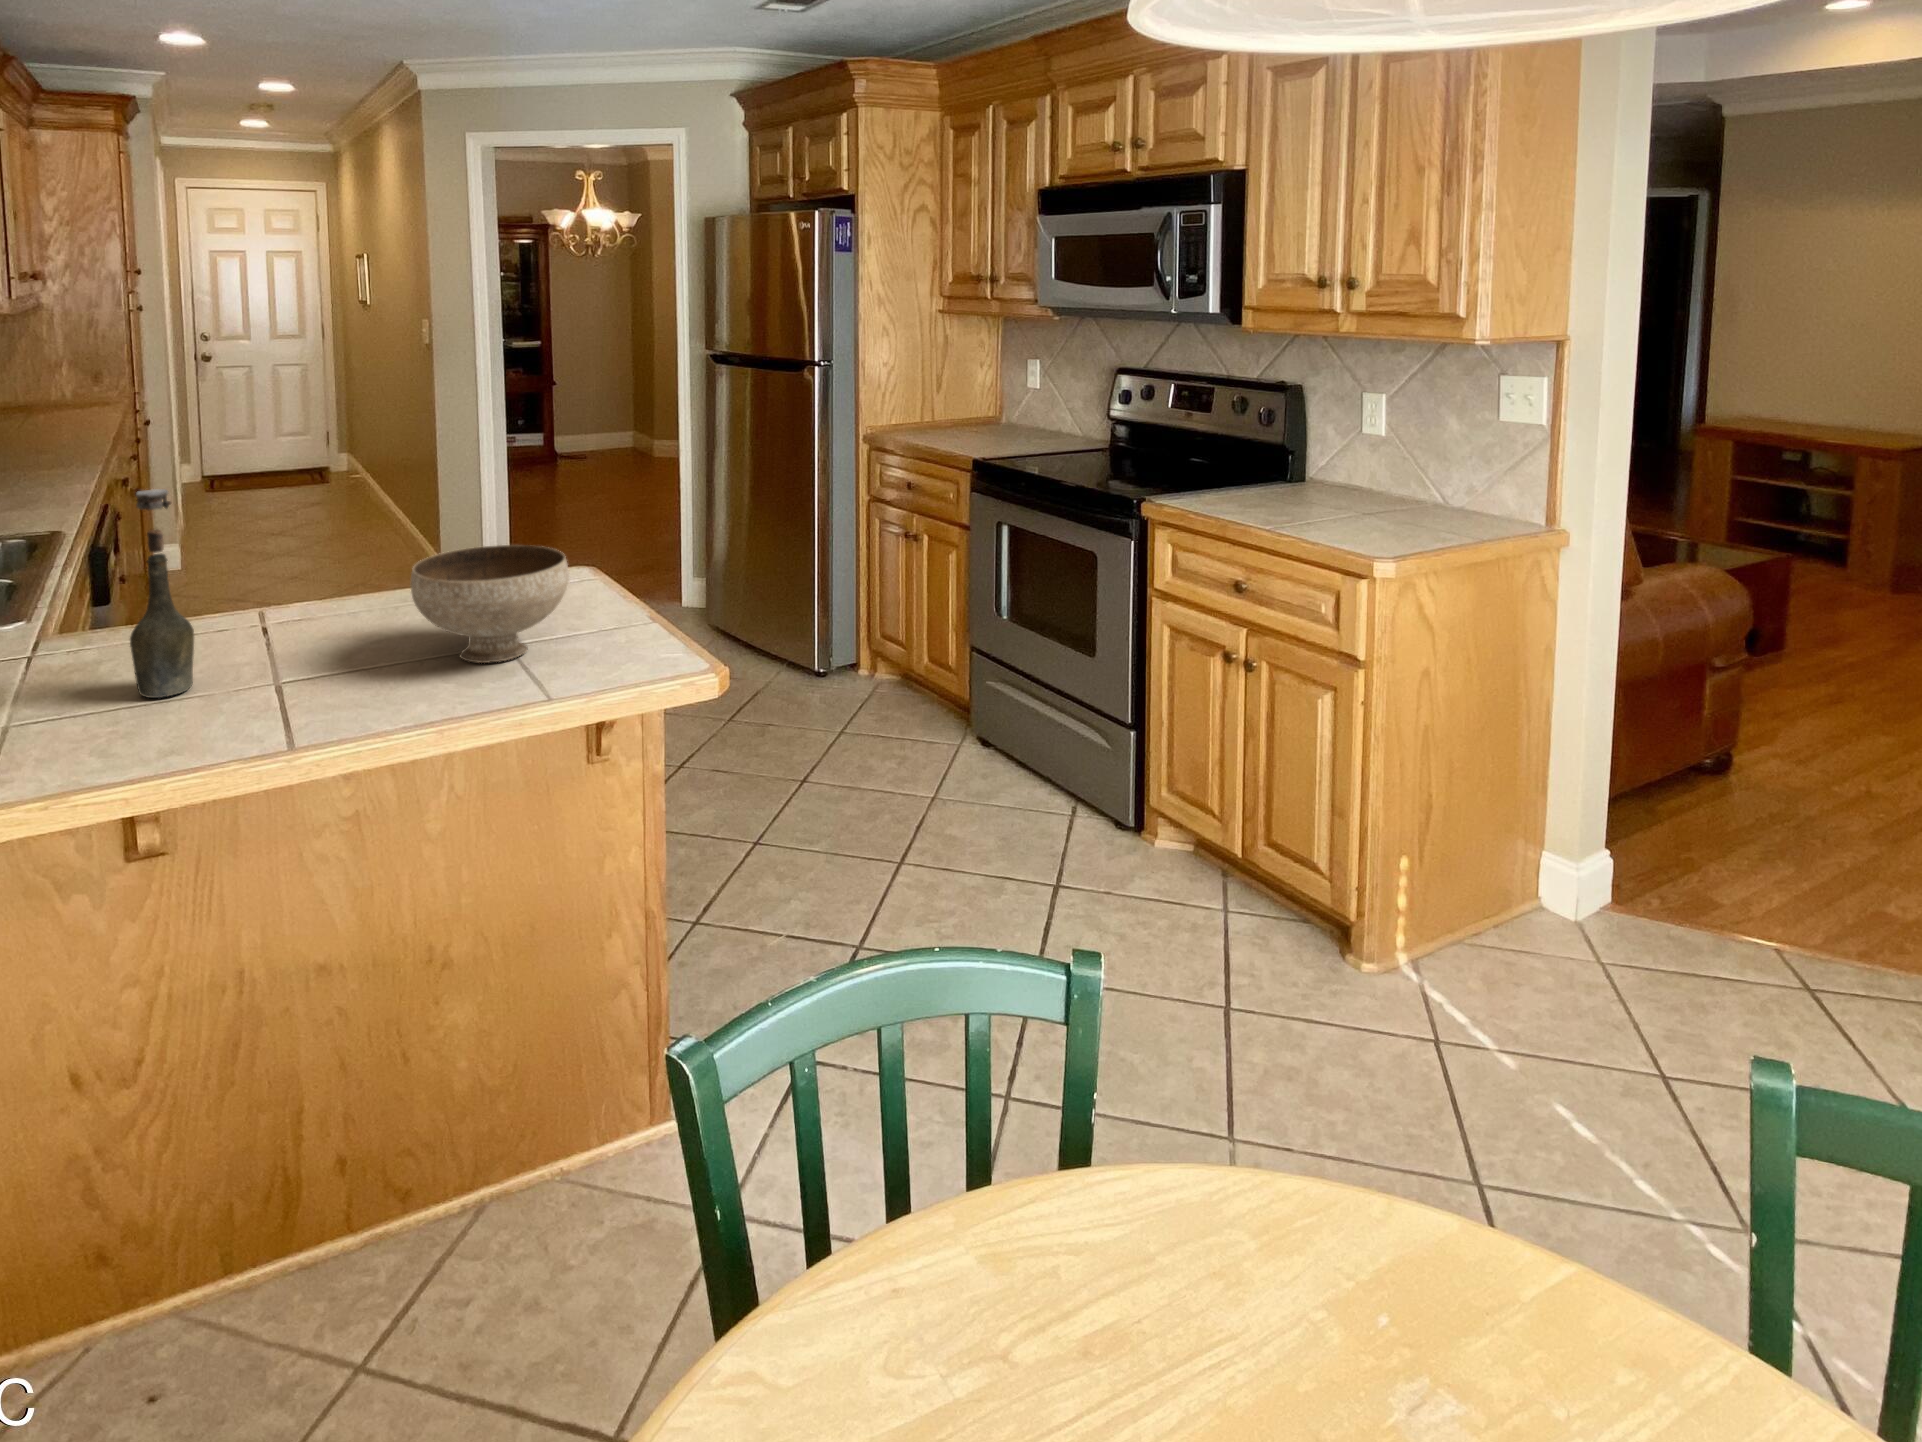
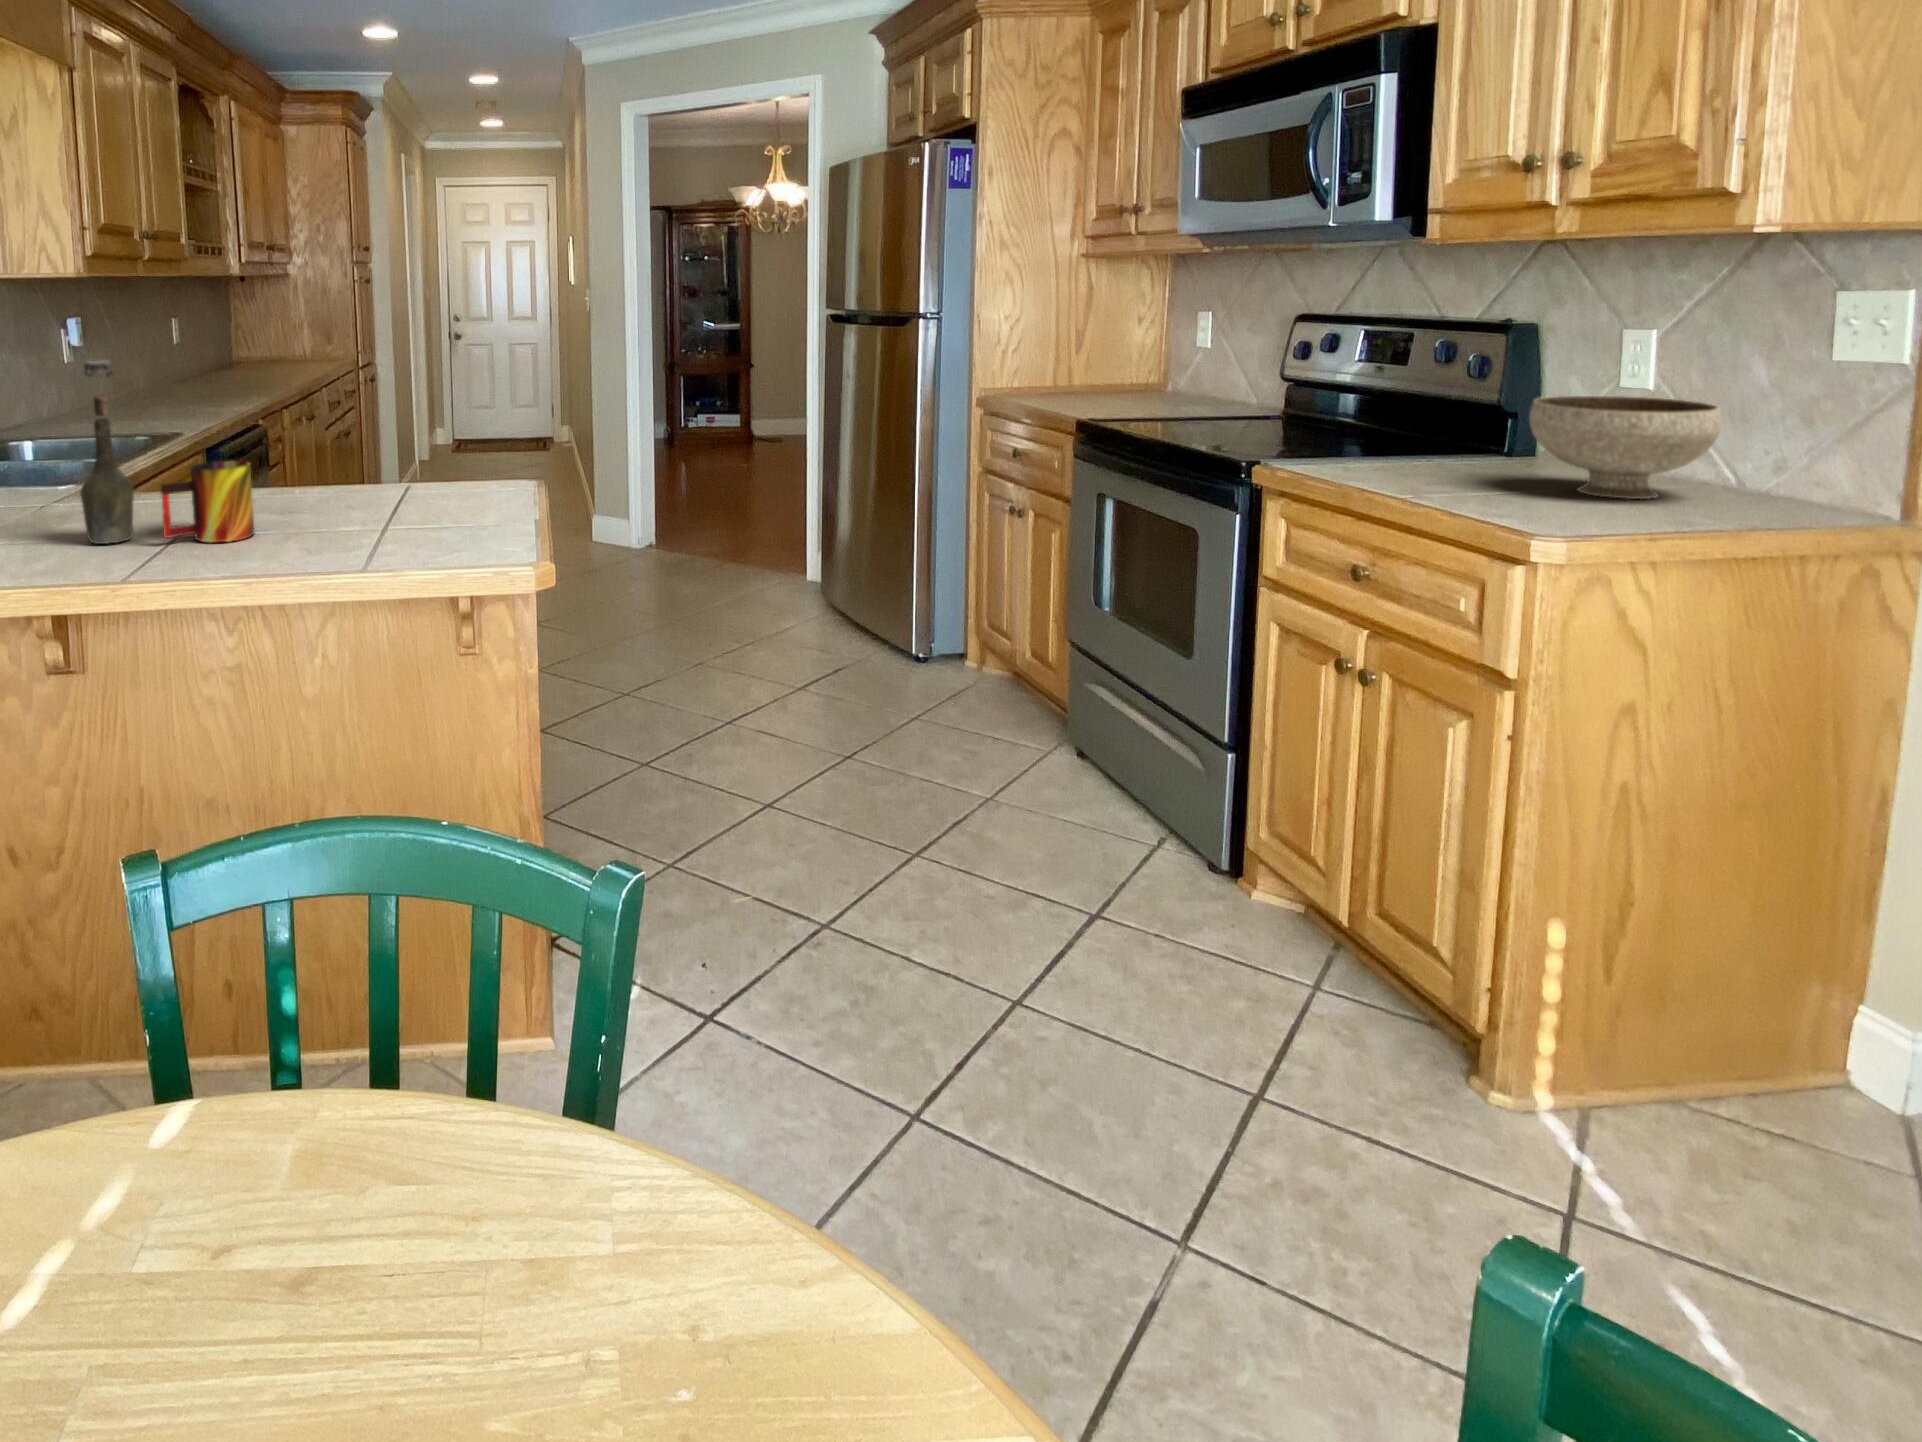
bowl: present [411,545,569,663] -> present [1530,396,1722,499]
mug: none [241,586,338,682] -> present [161,461,254,542]

